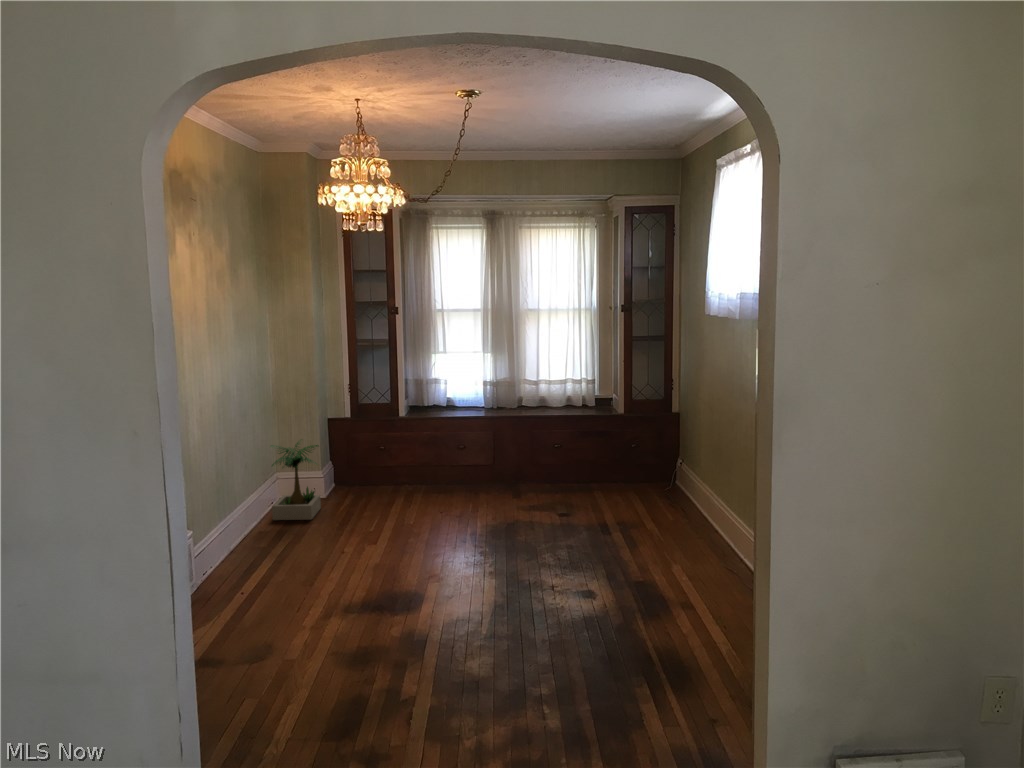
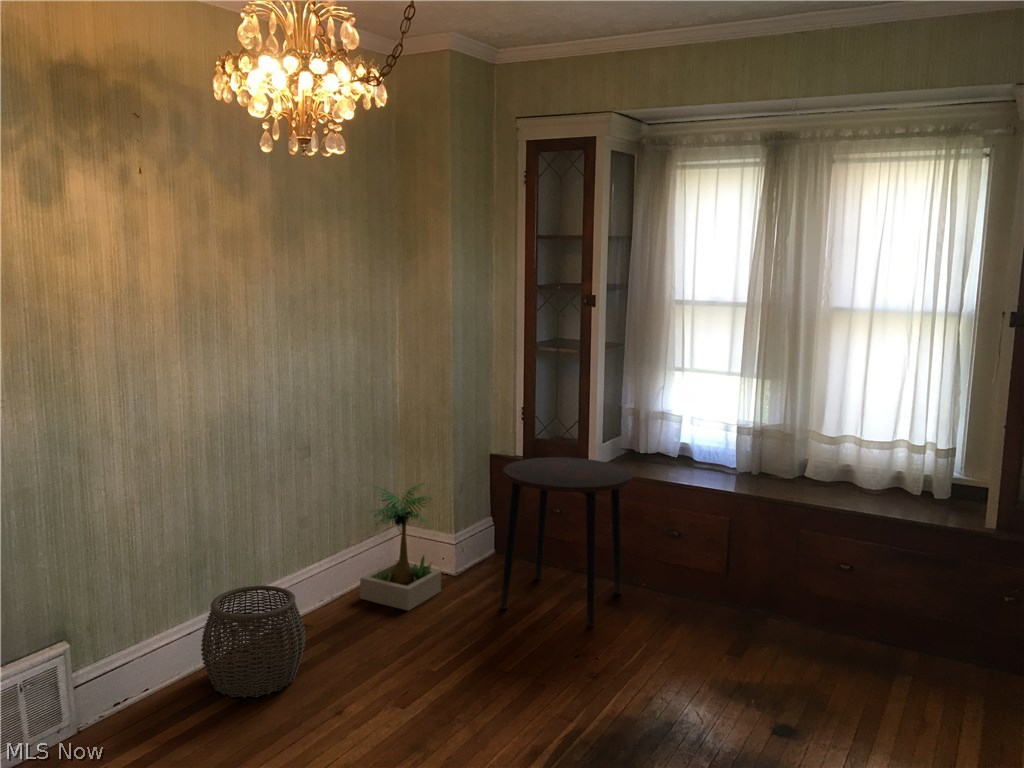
side table: none [356,412,437,509] -> present [500,457,632,627]
woven basket: none [223,505,288,571] -> present [201,586,306,698]

